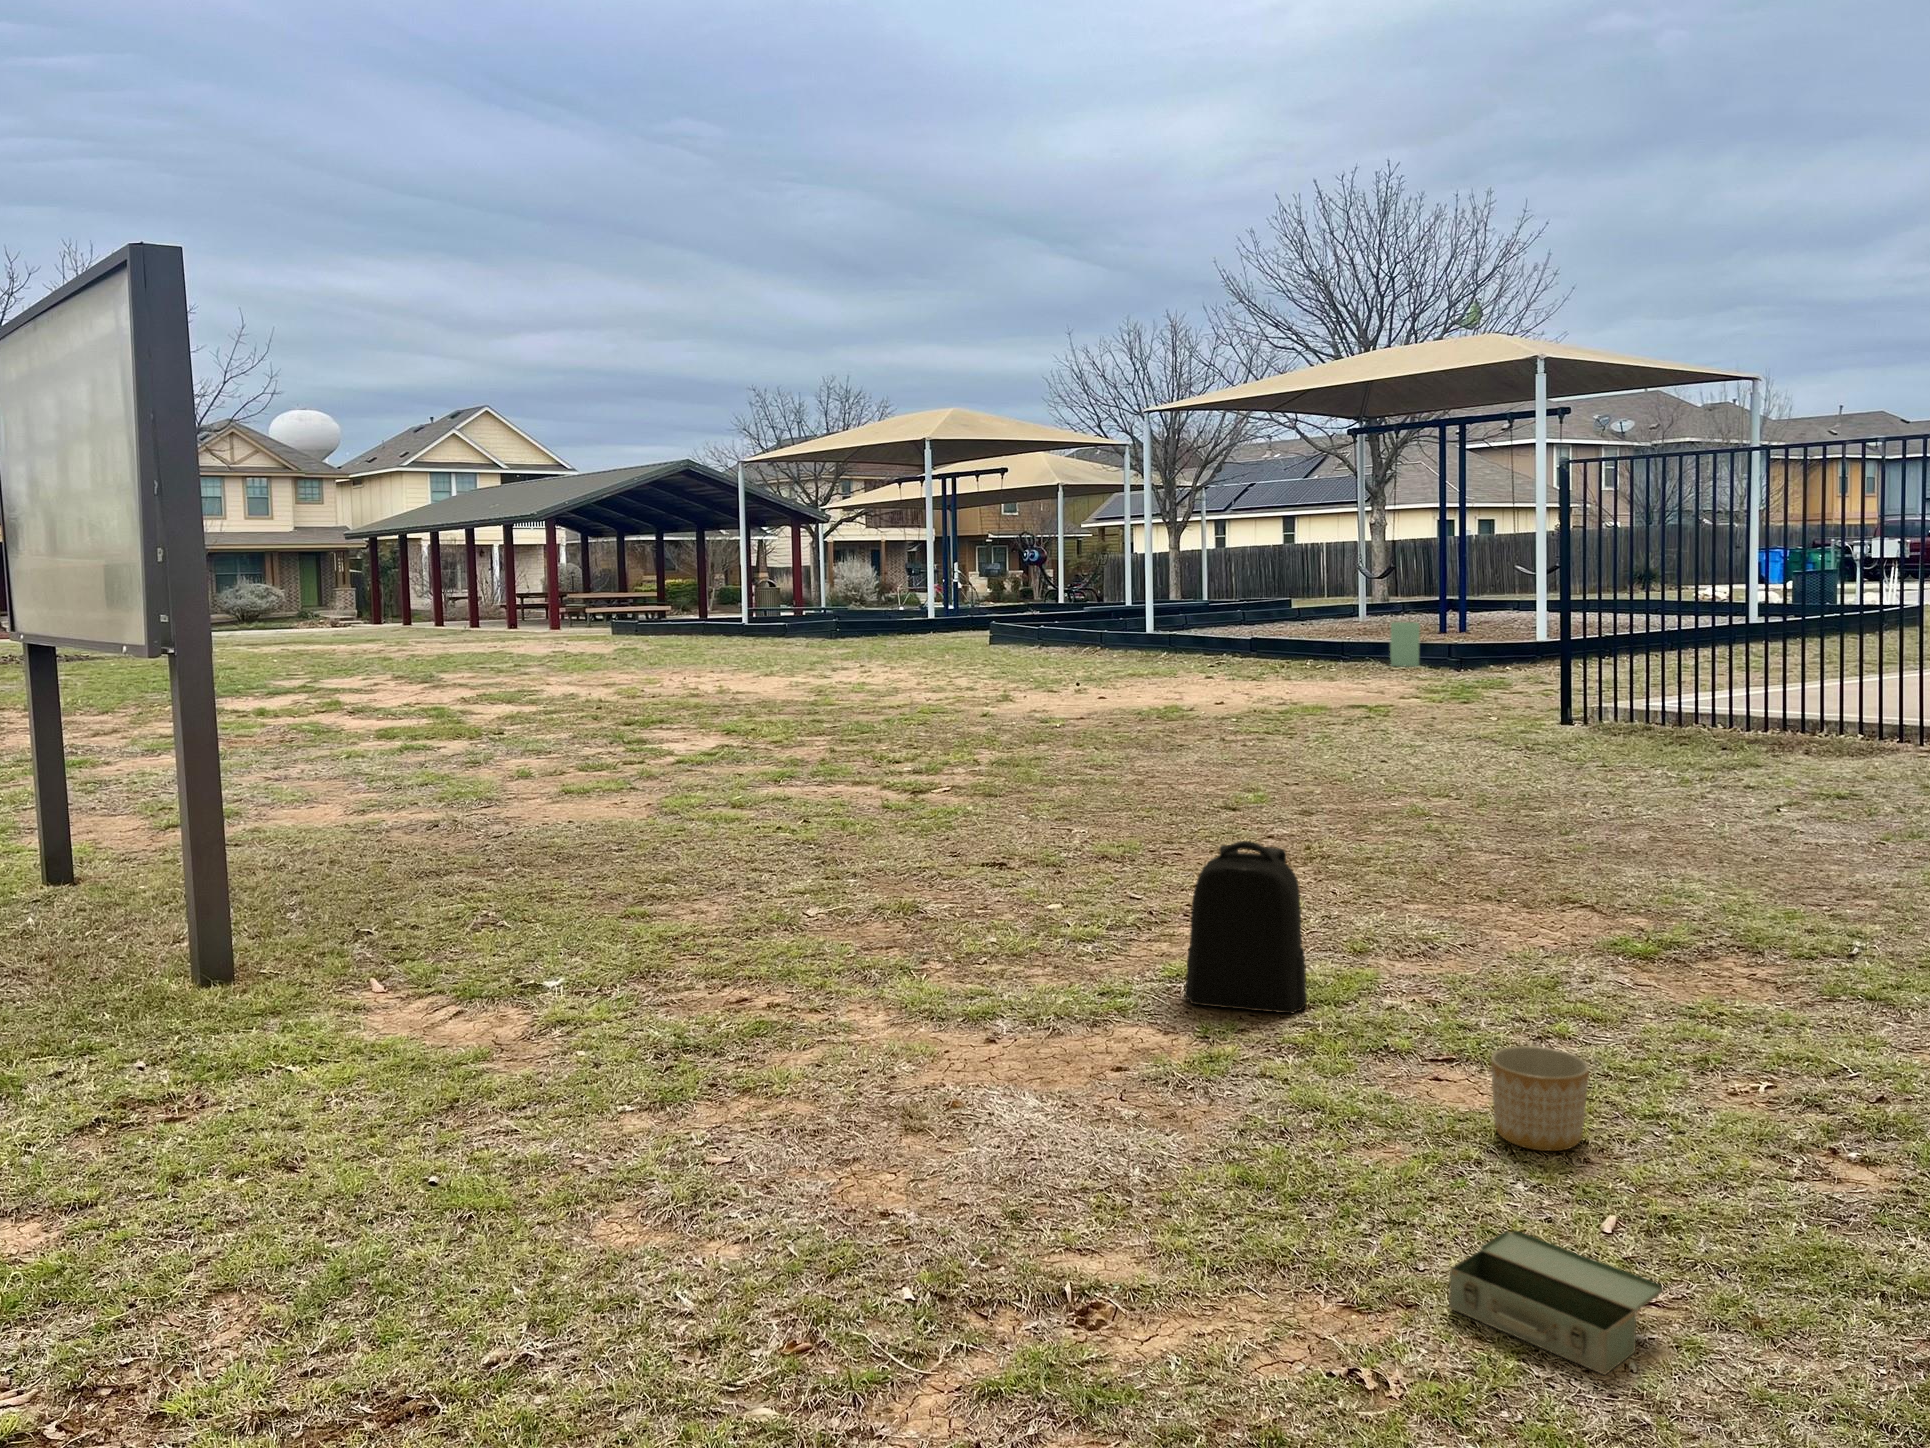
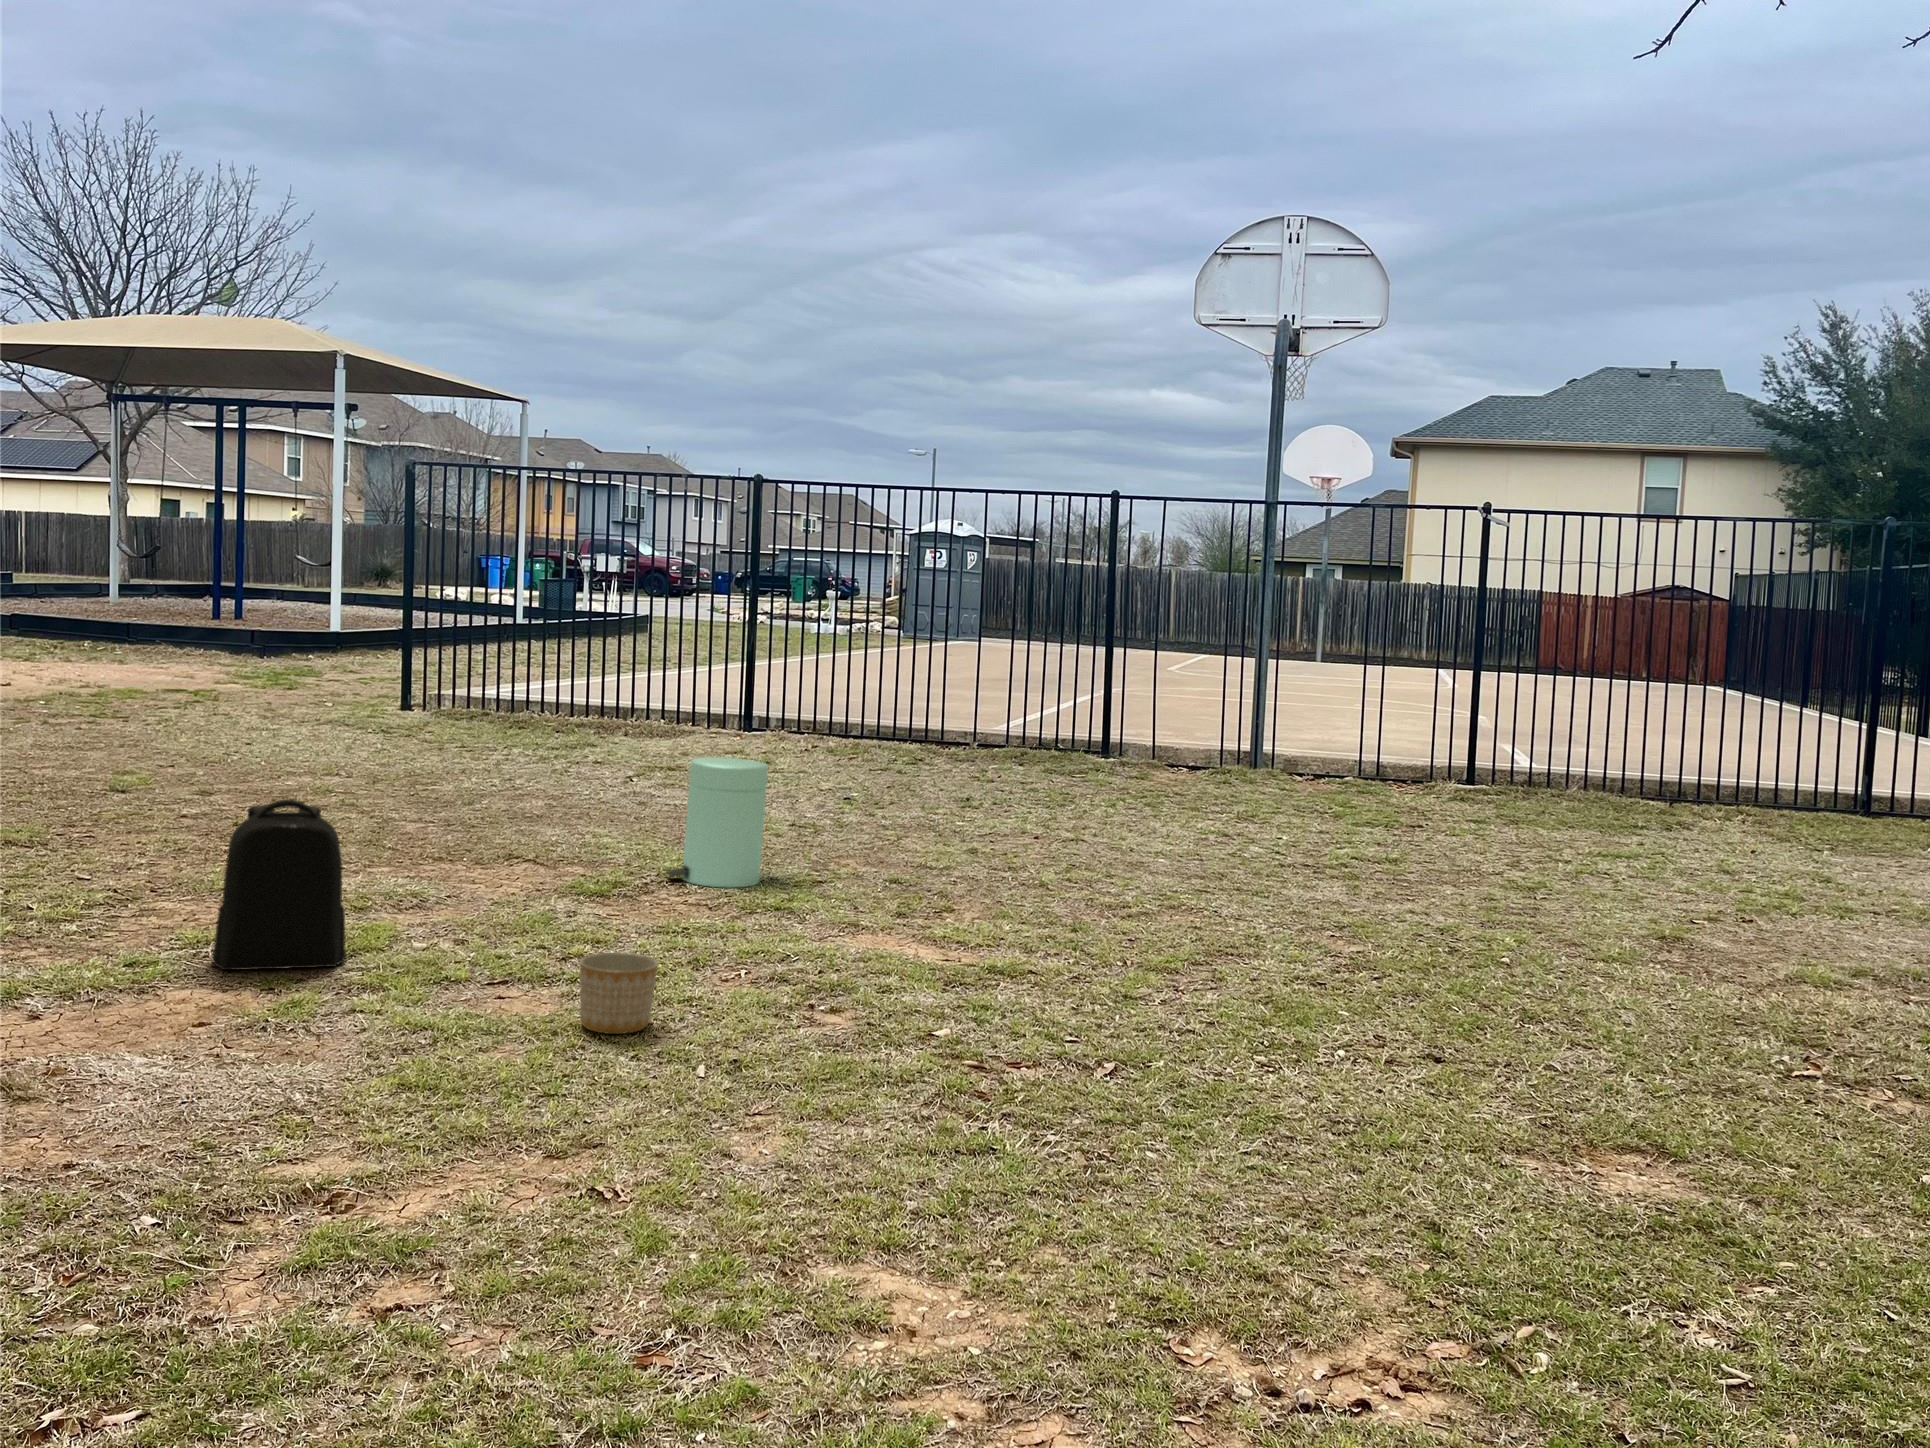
trash can: present [1390,622,1420,666] -> present [667,757,768,888]
toolbox: present [1449,1230,1663,1375] -> none [630,1075,778,1152]

